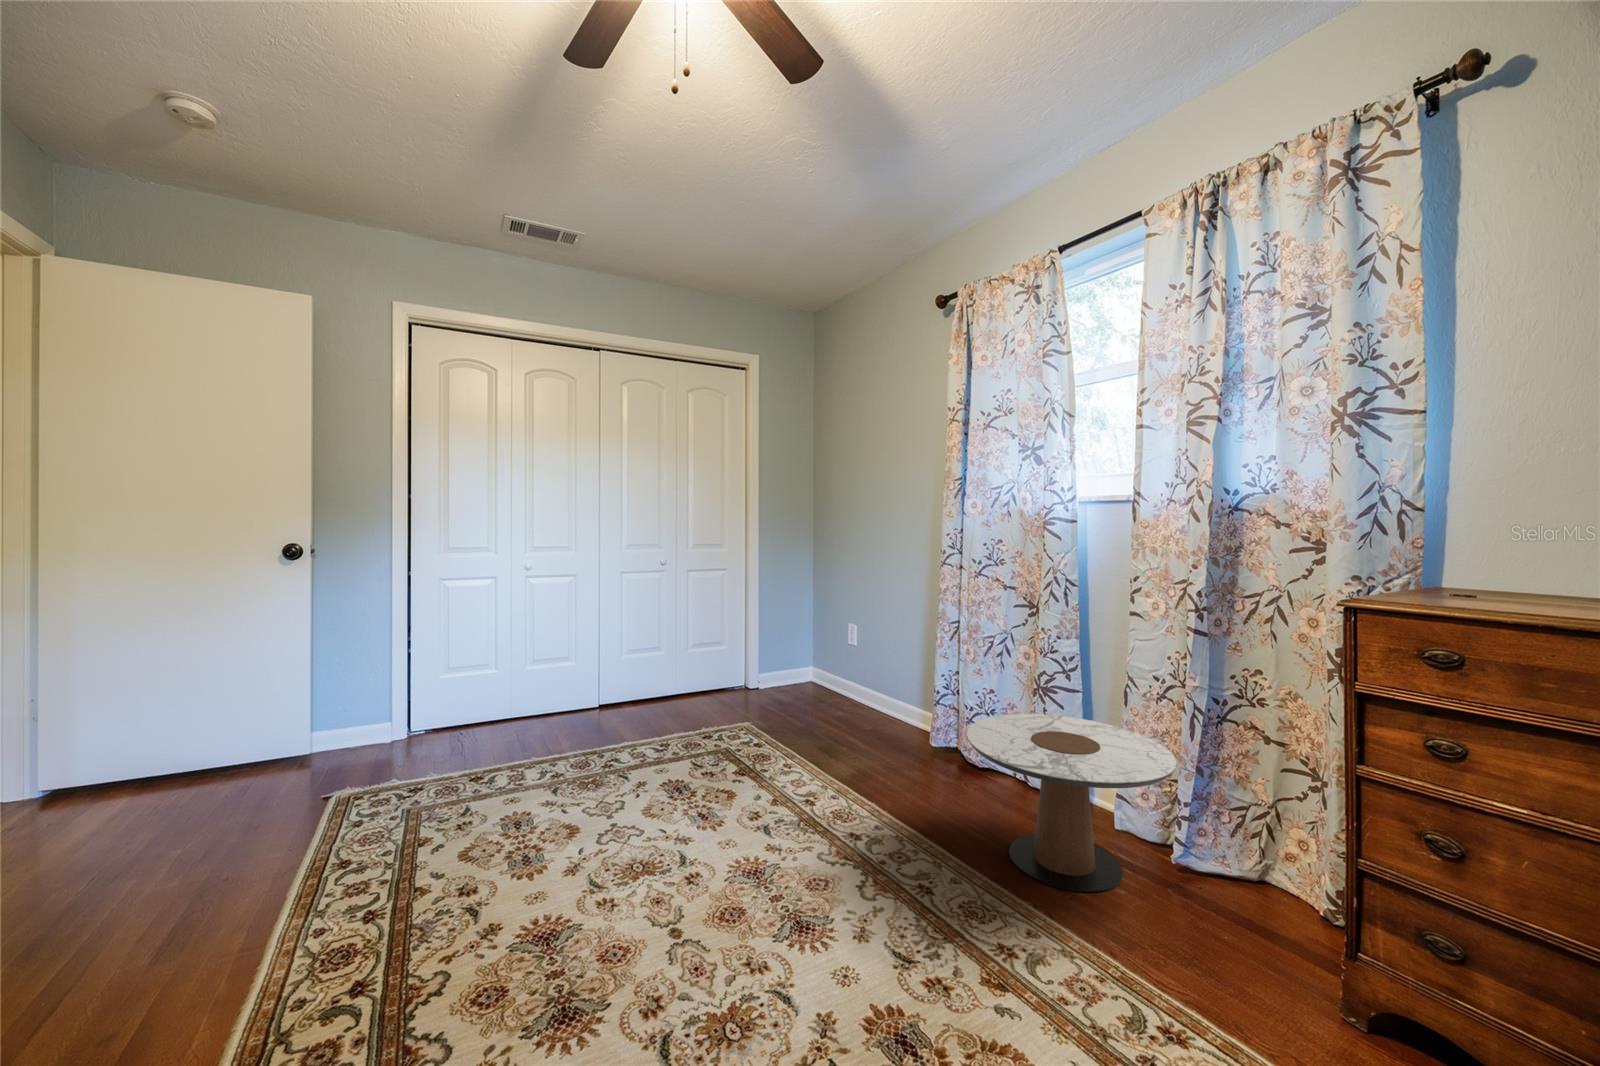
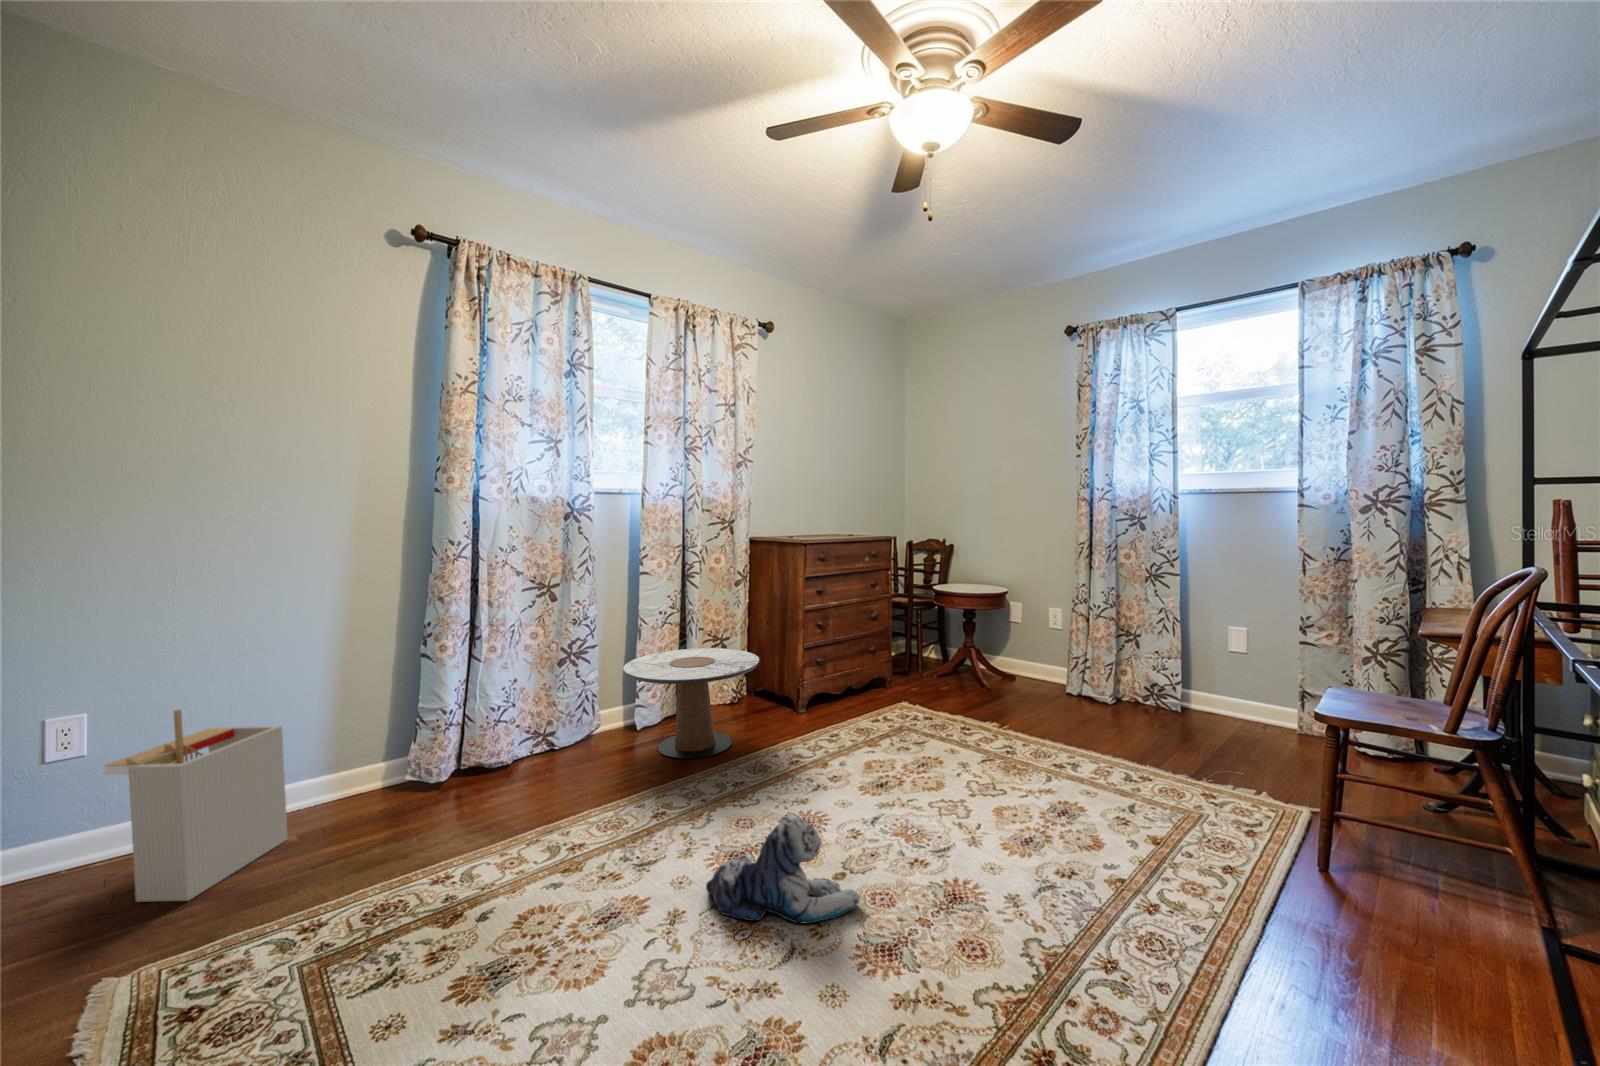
storage bin: none [805,626,871,723] -> present [104,709,288,902]
plush toy: none [610,815,715,927] -> present [706,817,860,924]

